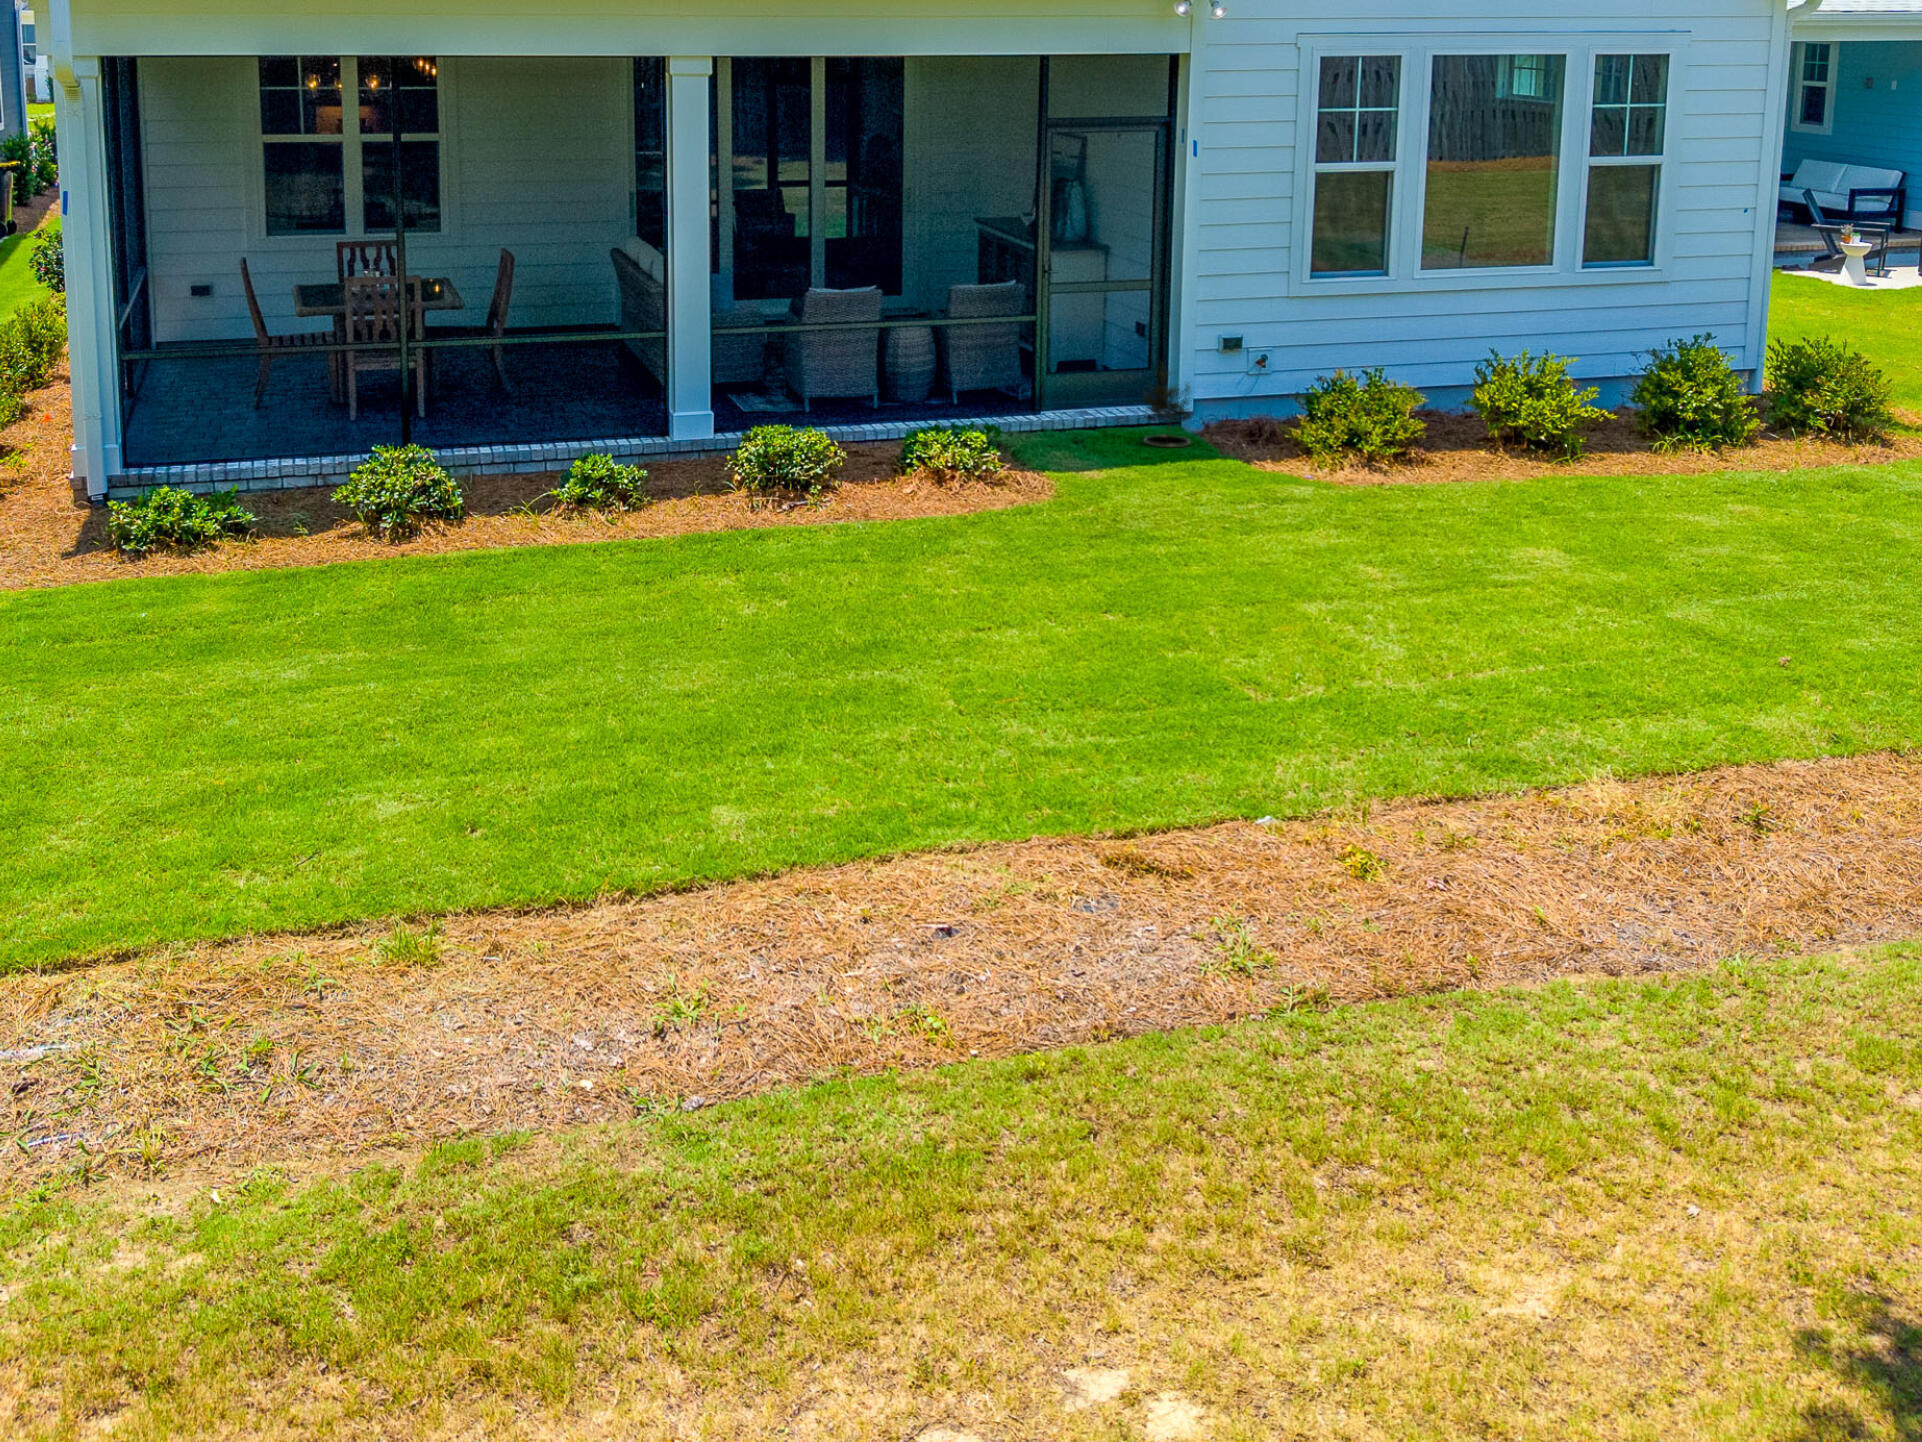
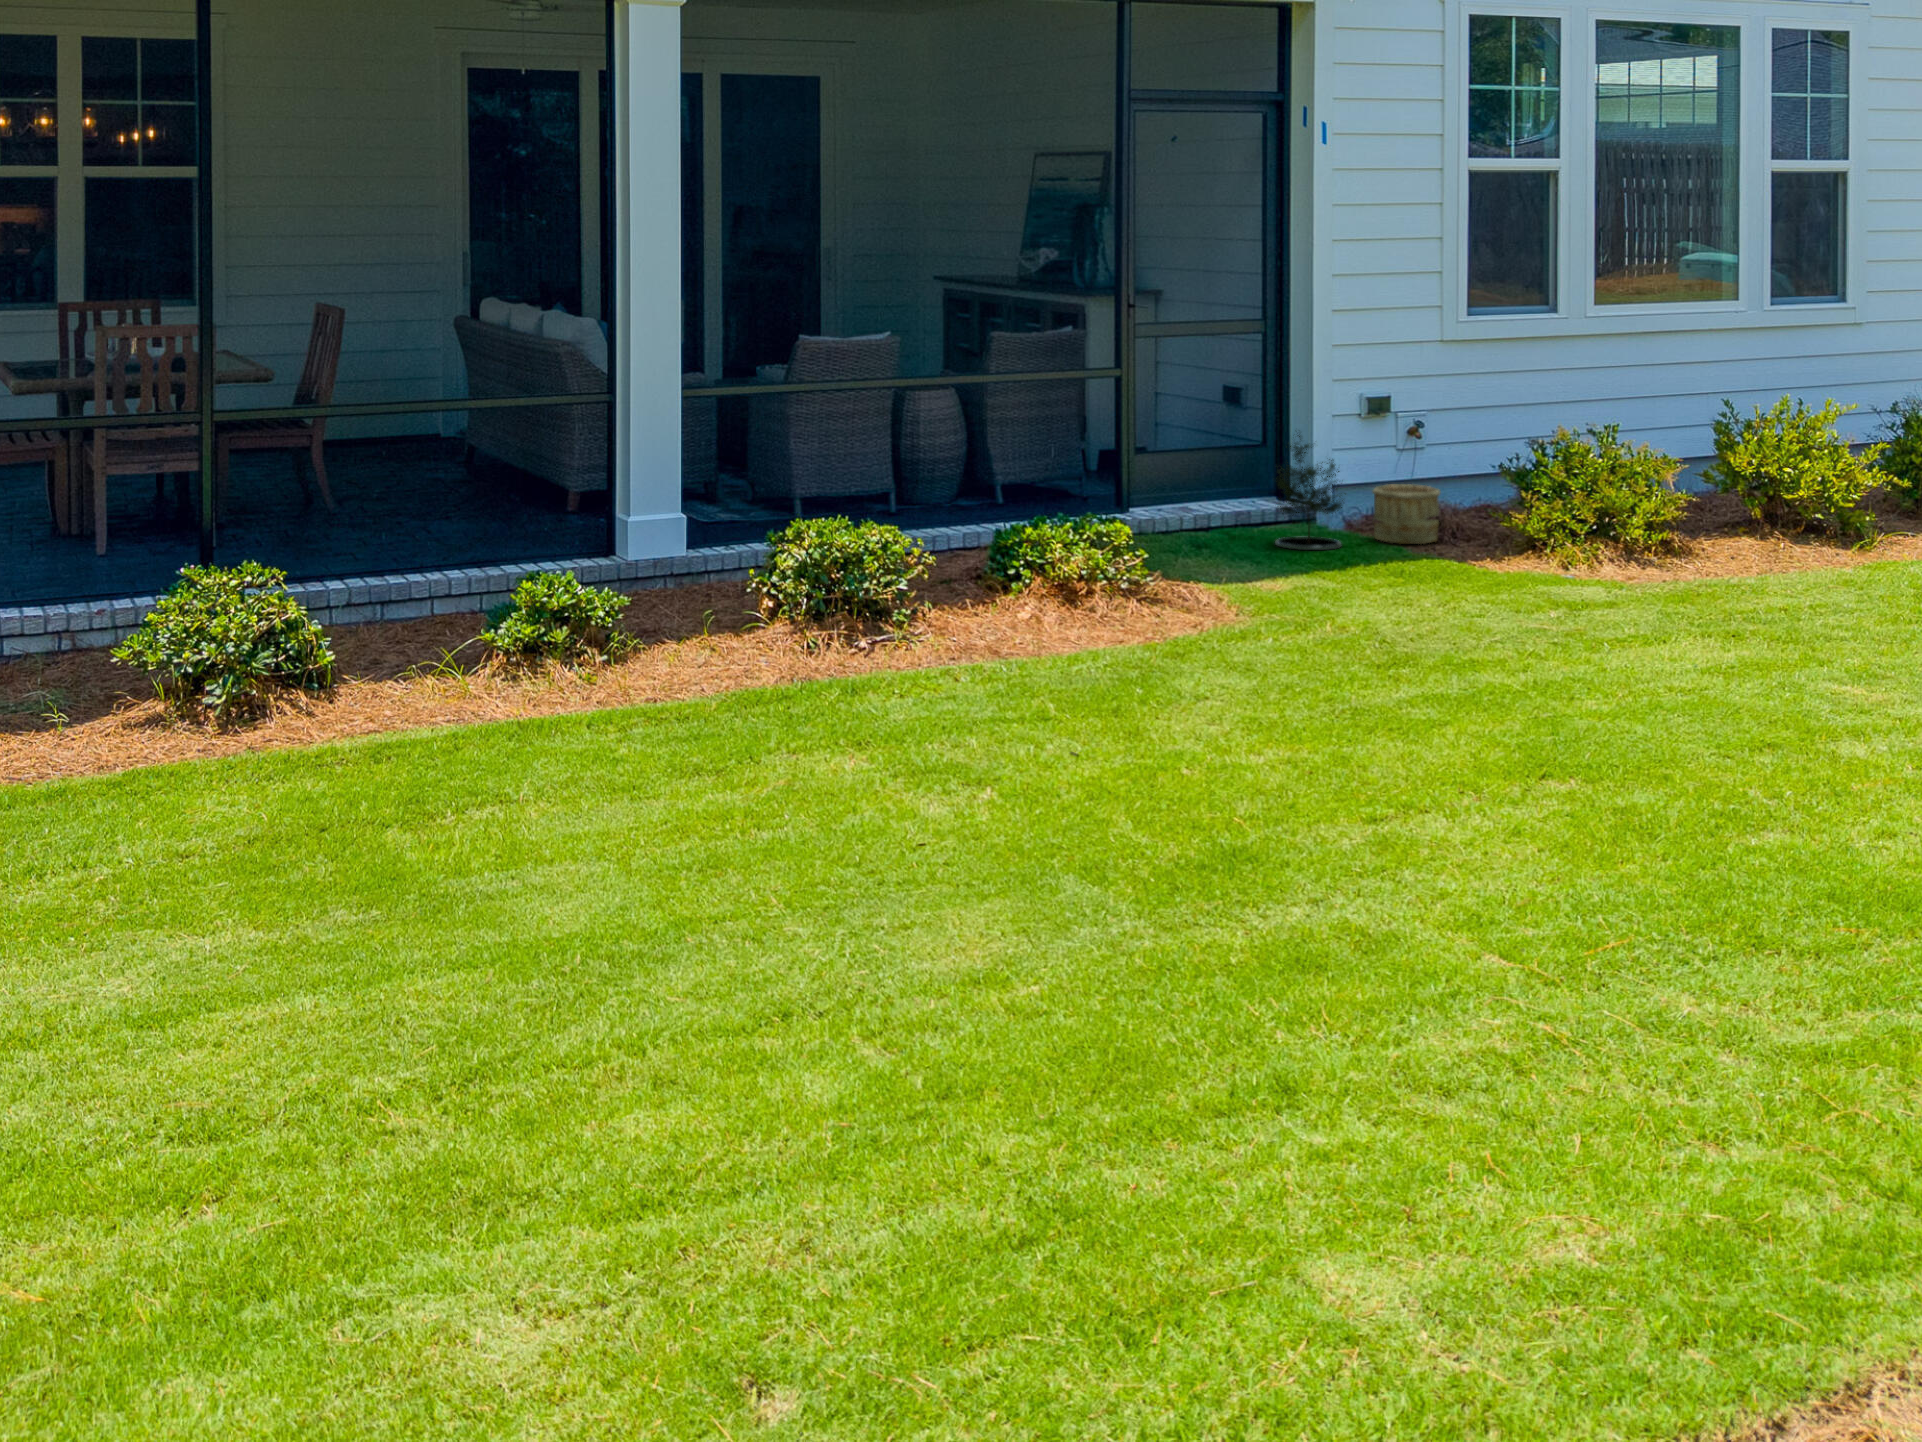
wooden bucket: none [1218,401,1268,446] -> present [1373,484,1440,544]

